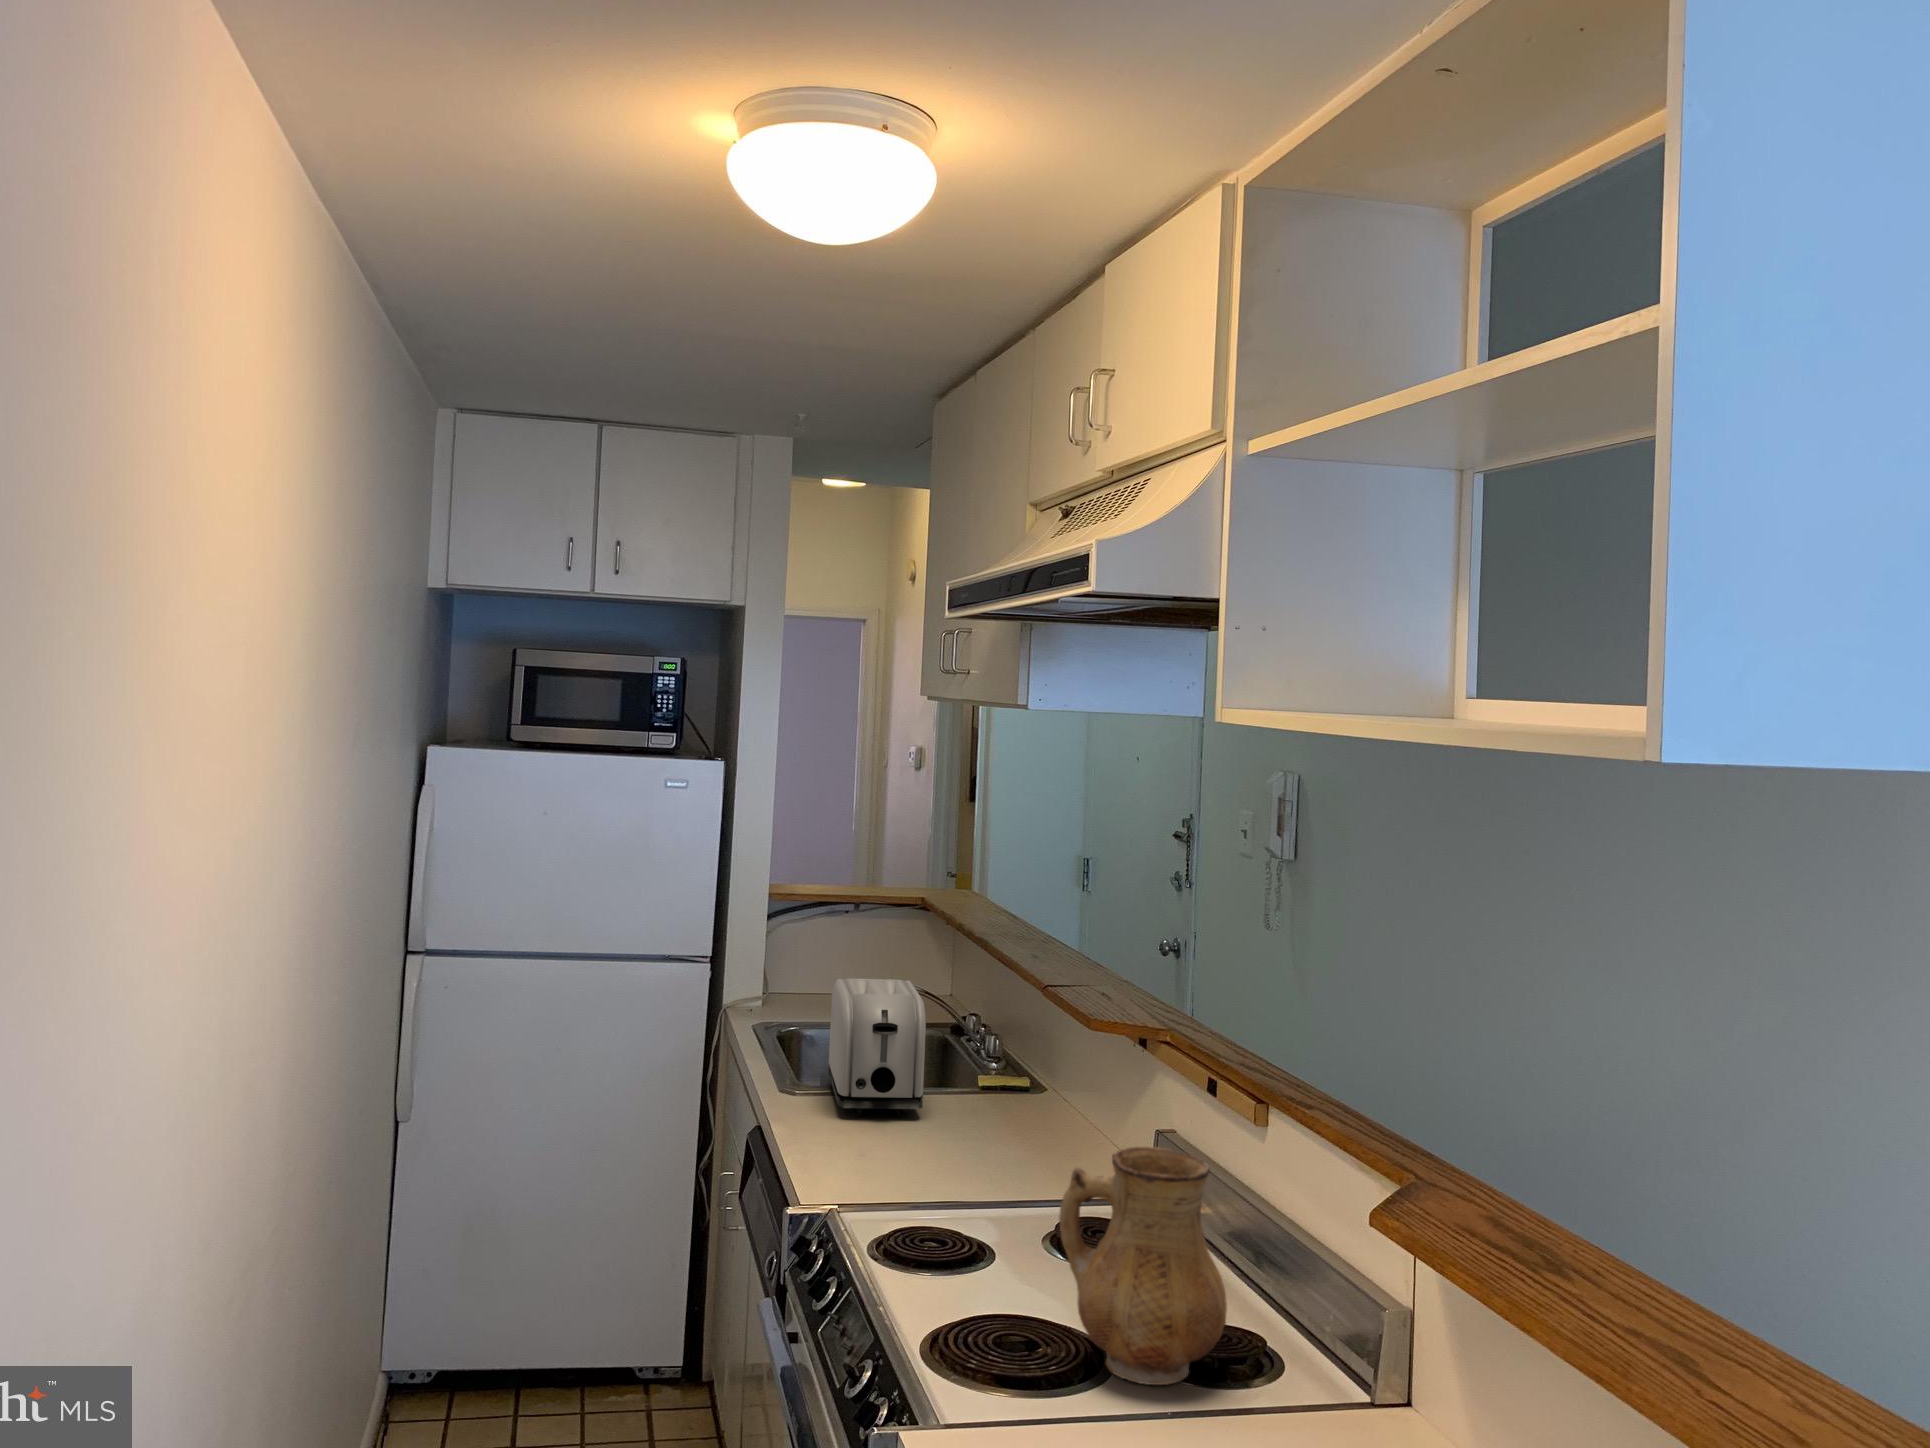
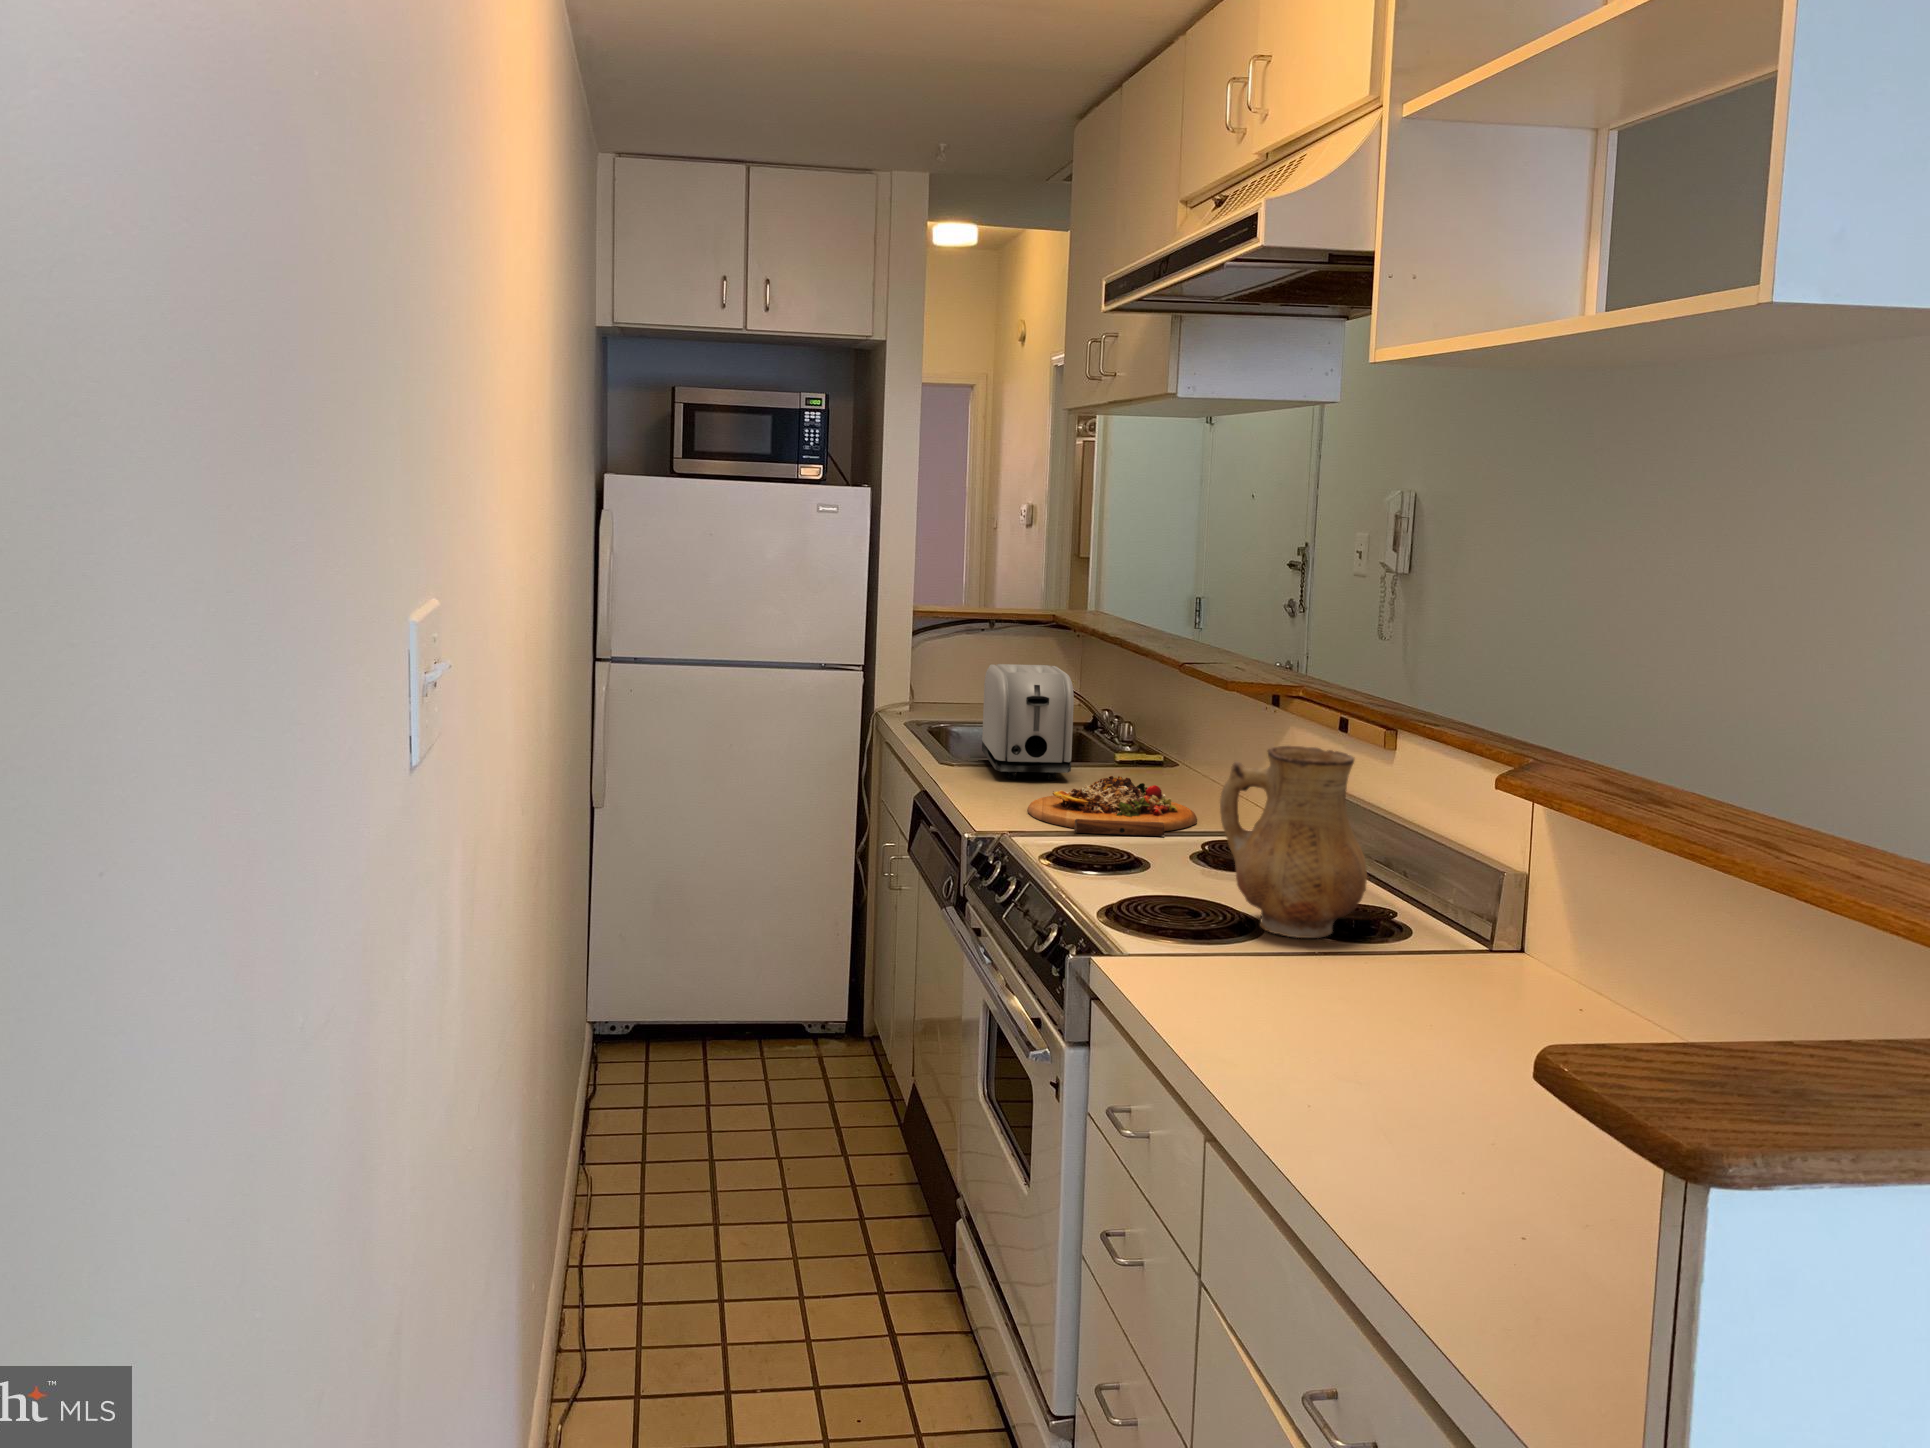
cutting board: none [866,1126,1055,1209] -> present [1028,776,1197,836]

